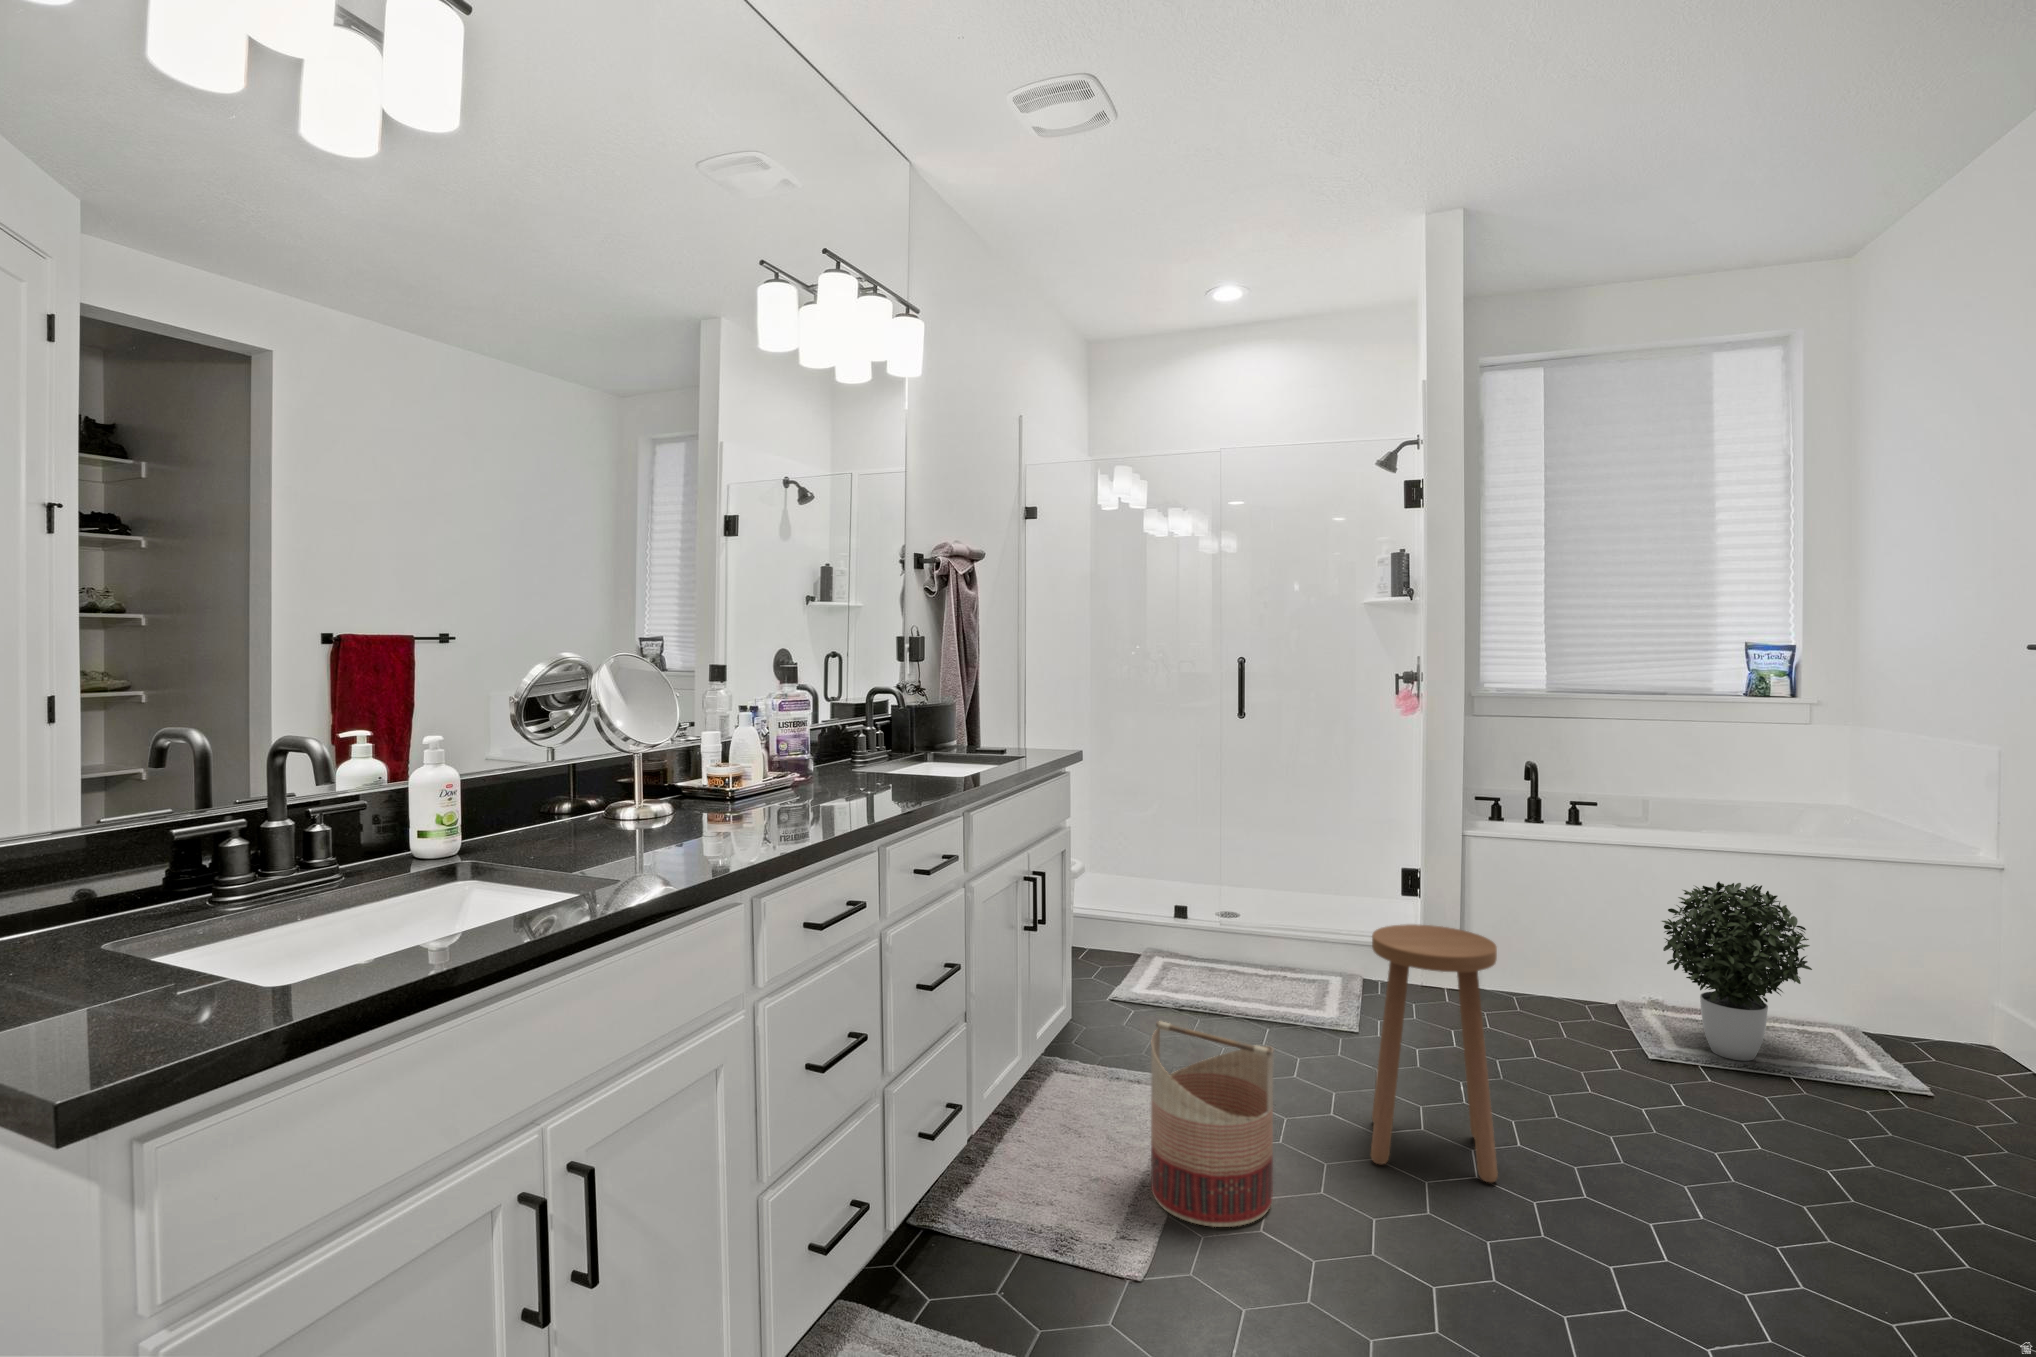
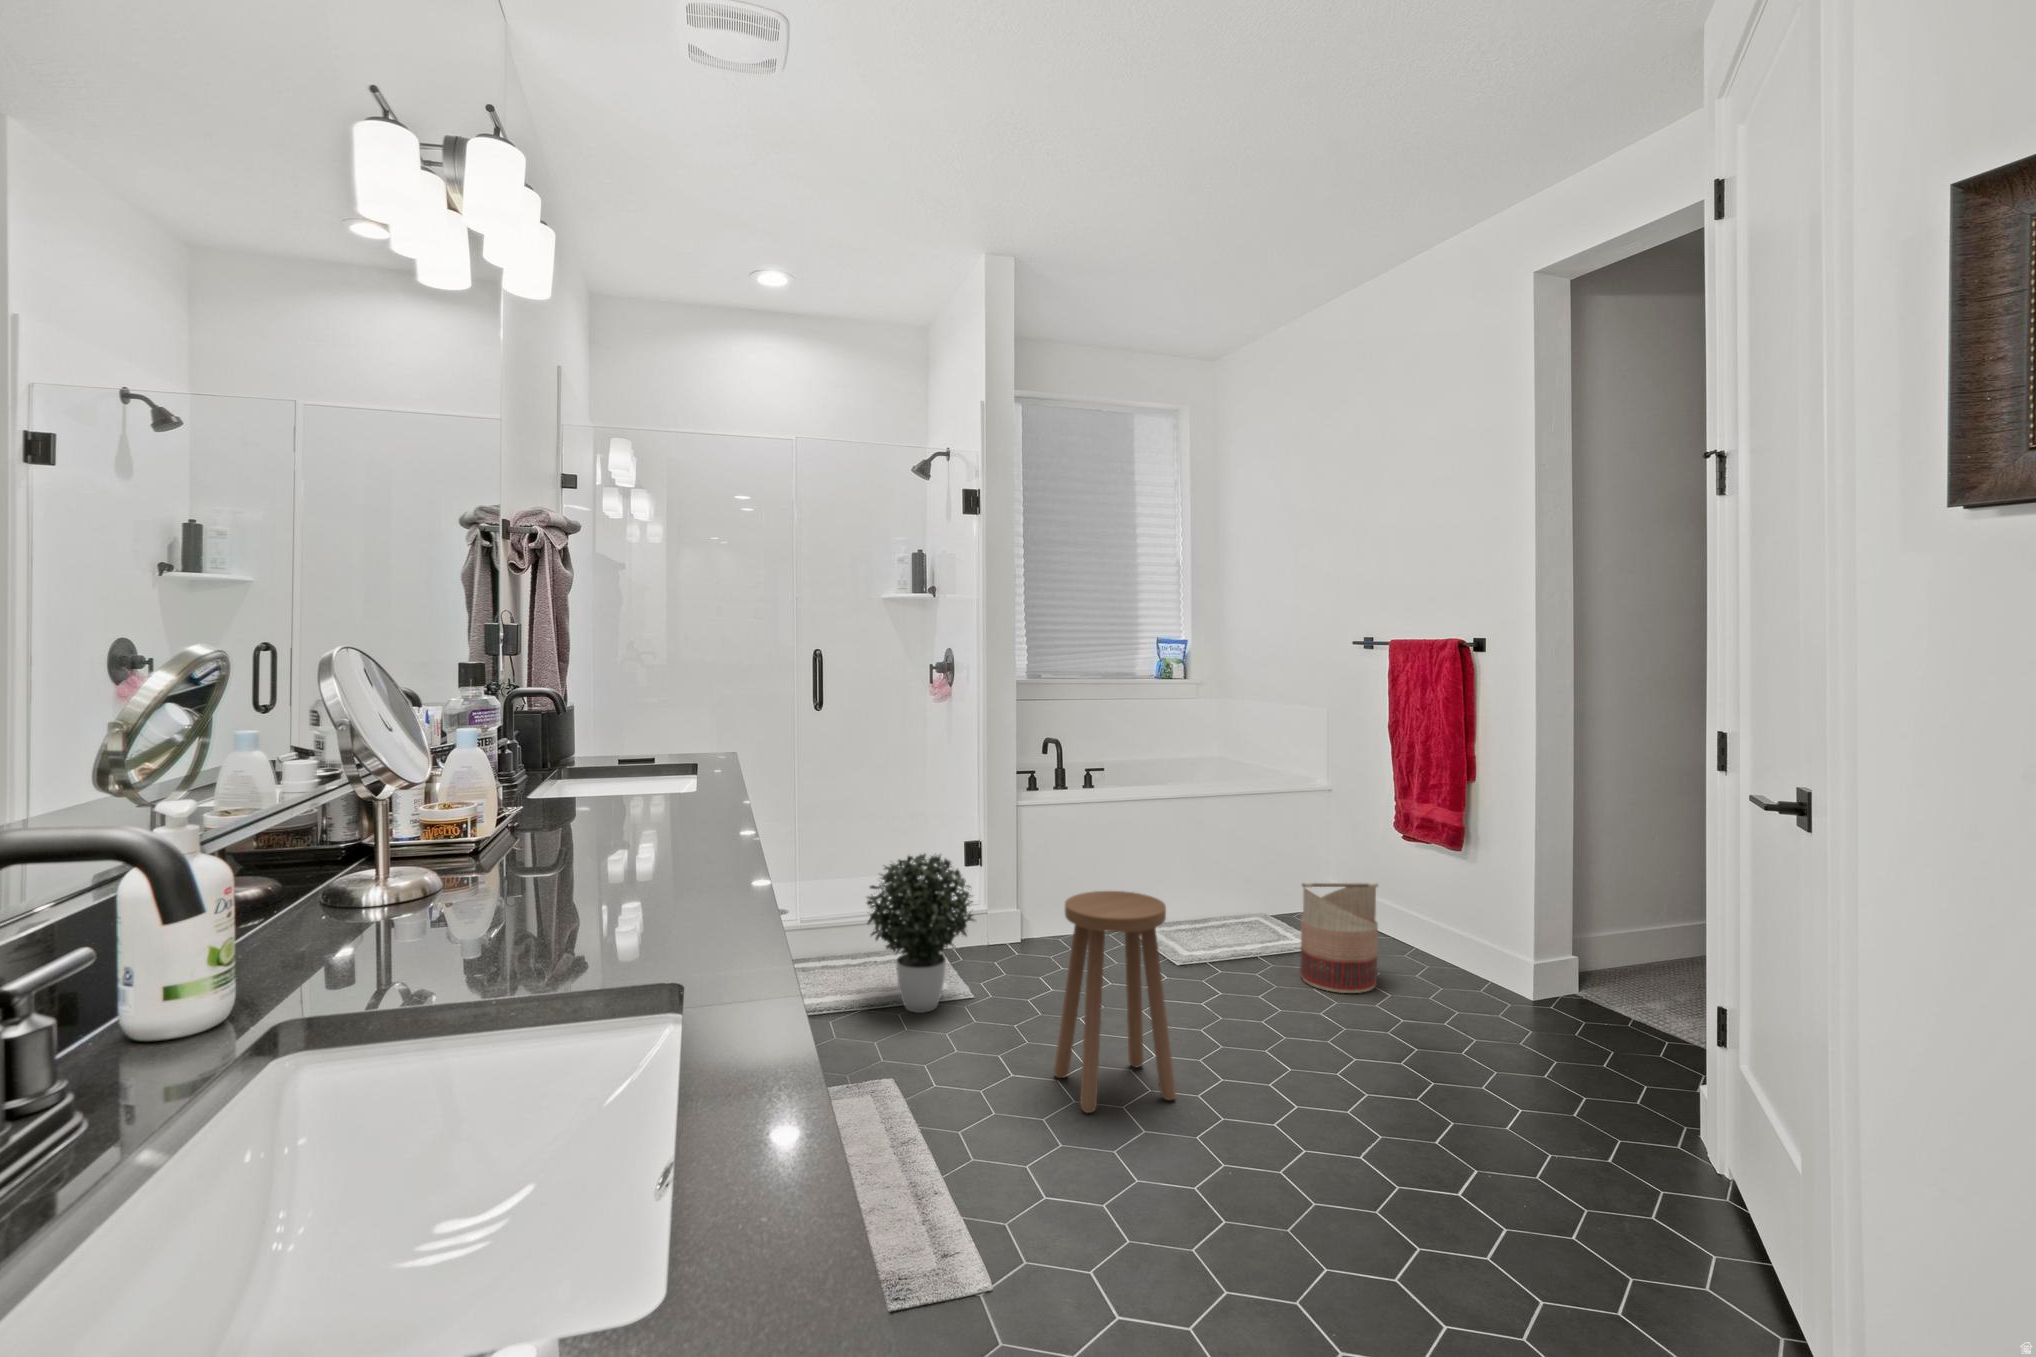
potted plant: present [1662,882,1812,1061] -> present [867,854,975,1013]
basket: present [1151,1022,1273,1227] -> present [1300,883,1378,993]

